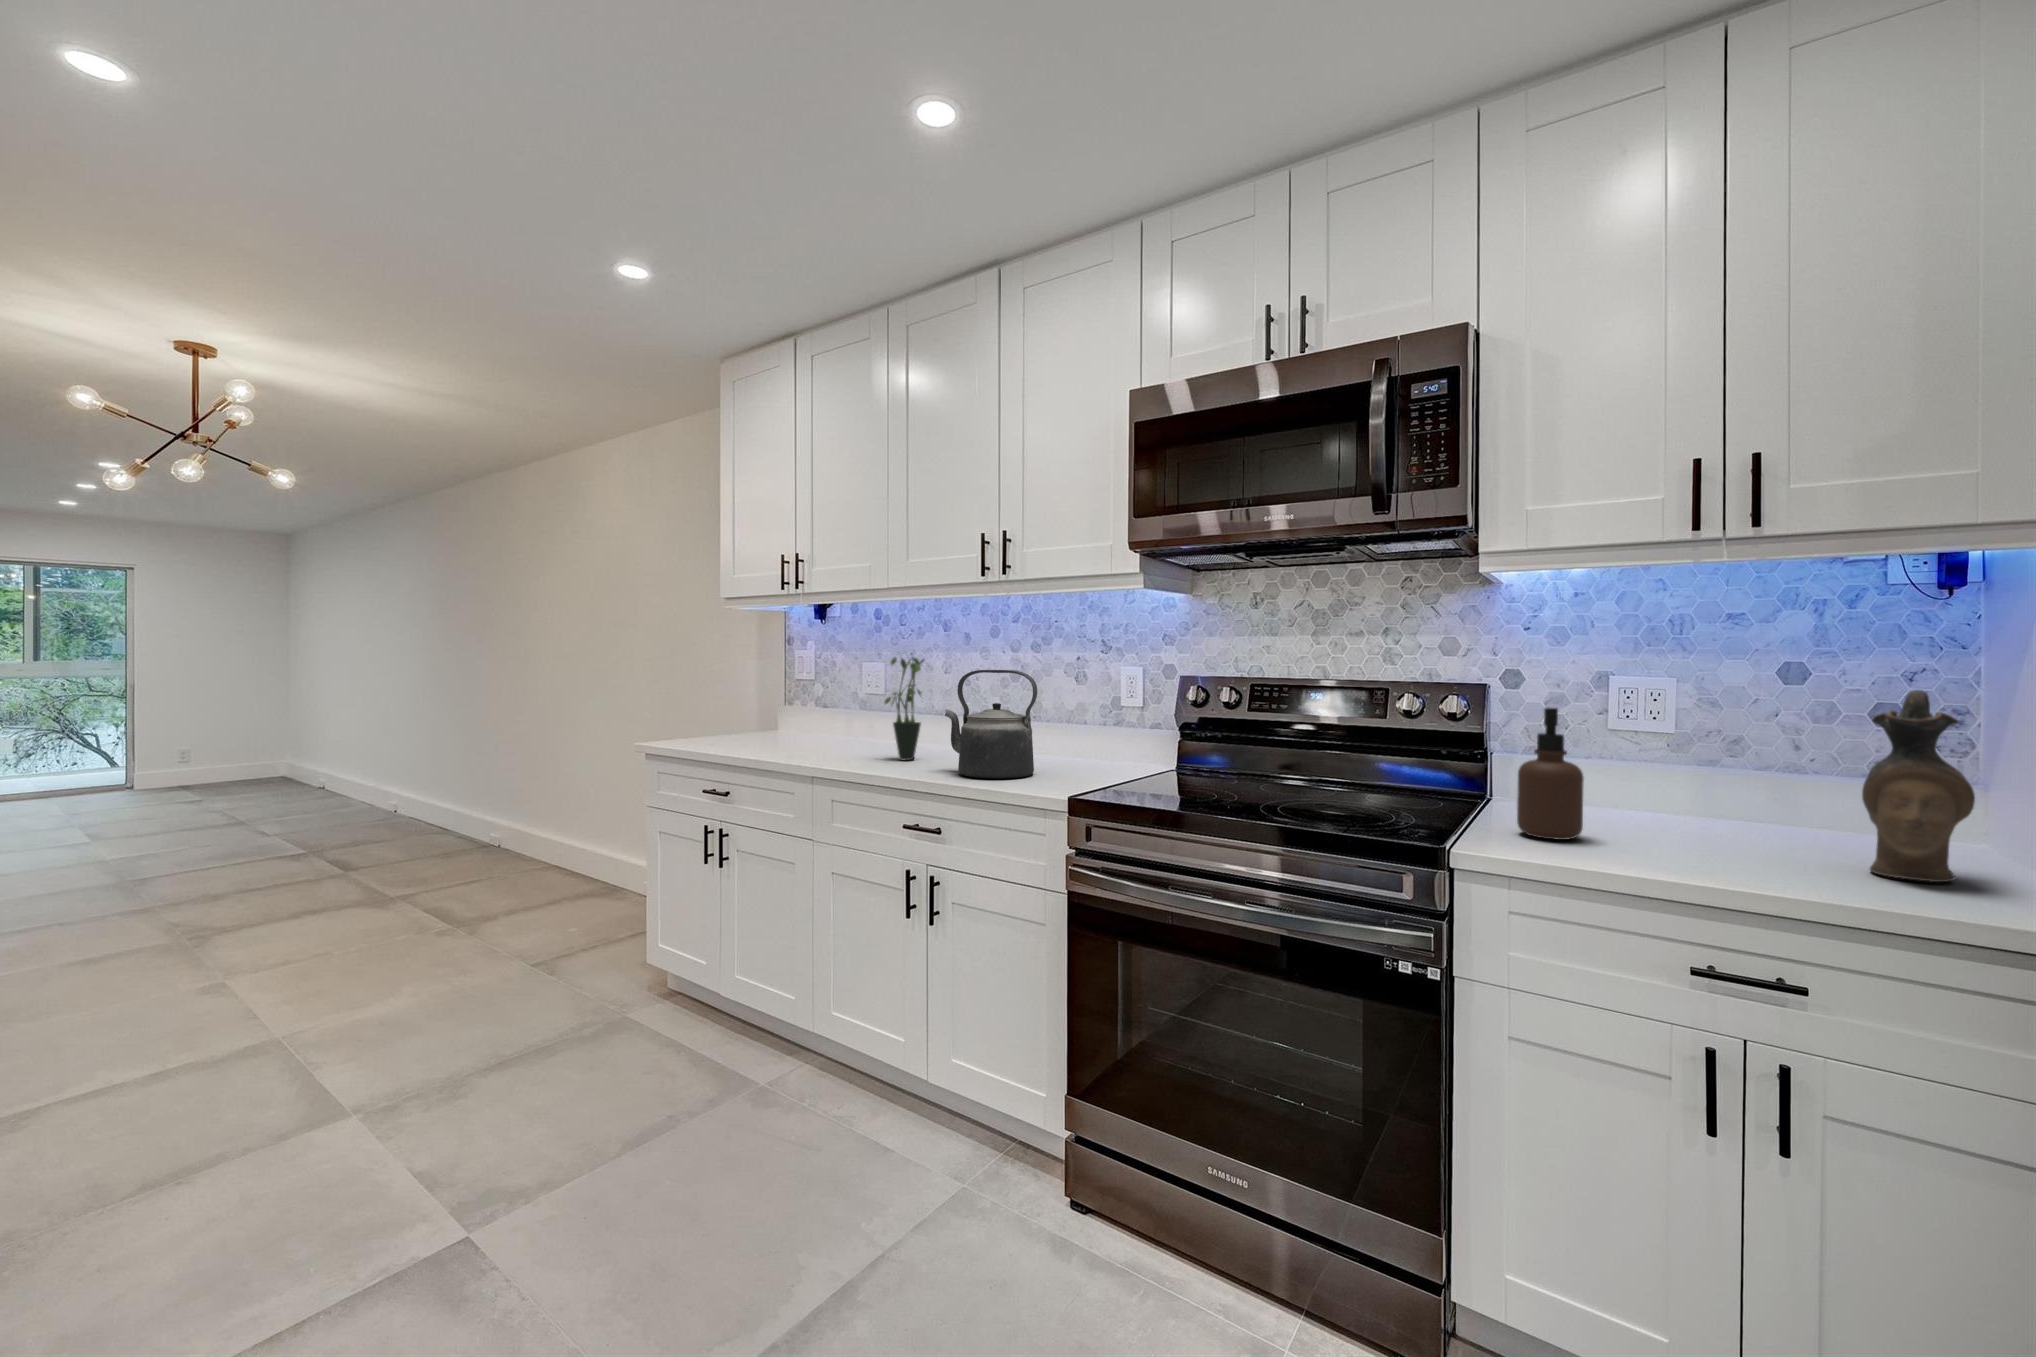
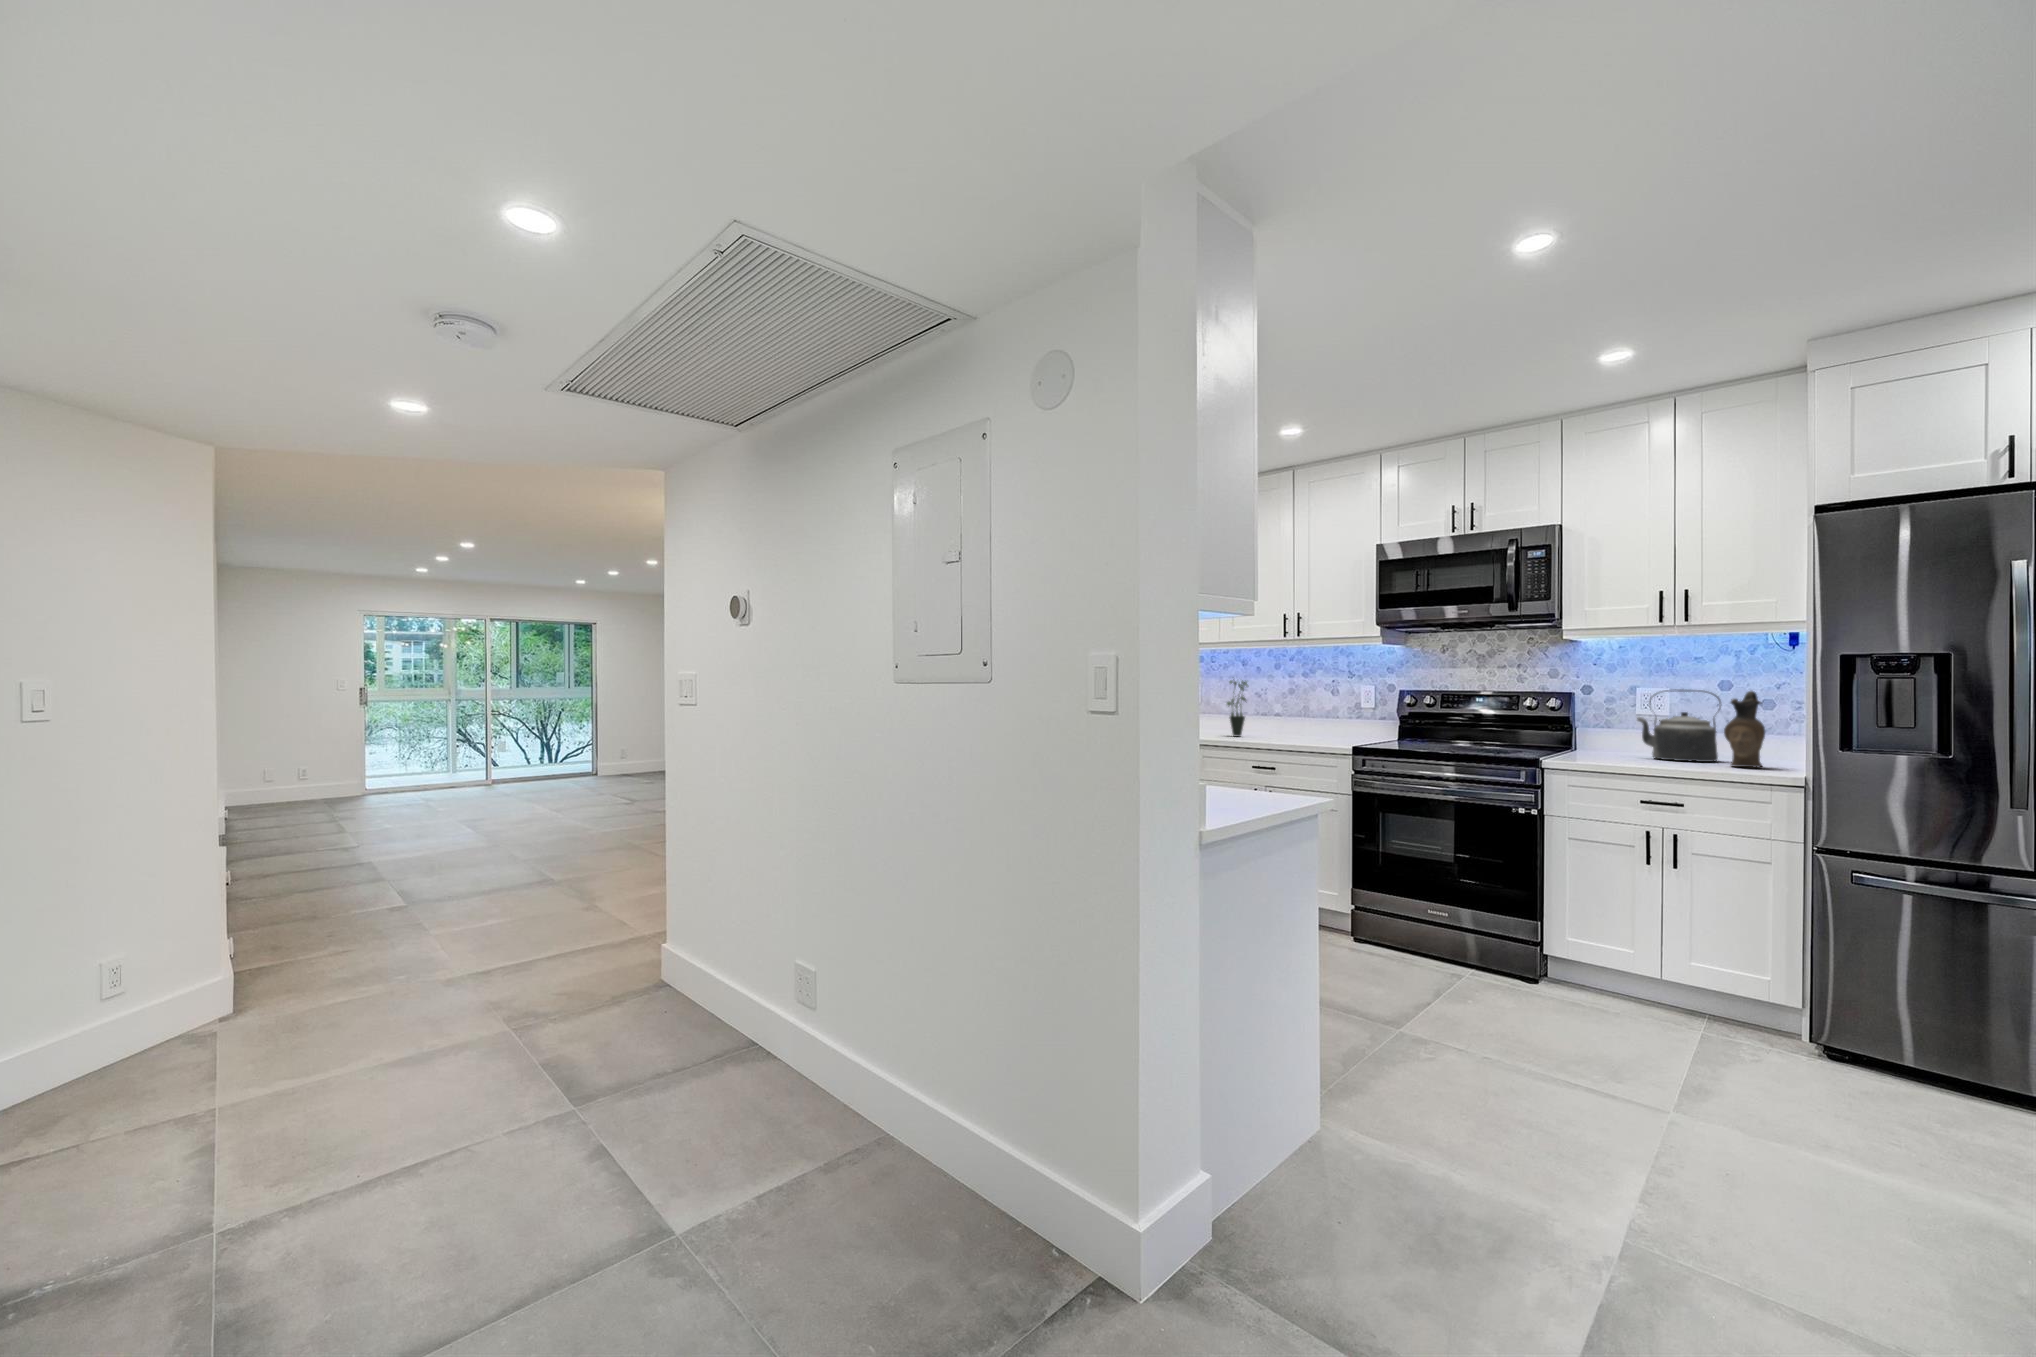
kettle: present [945,670,1037,778] -> present [1637,690,1721,762]
soap dispenser: present [1517,708,1584,840] -> none [1579,700,1610,759]

